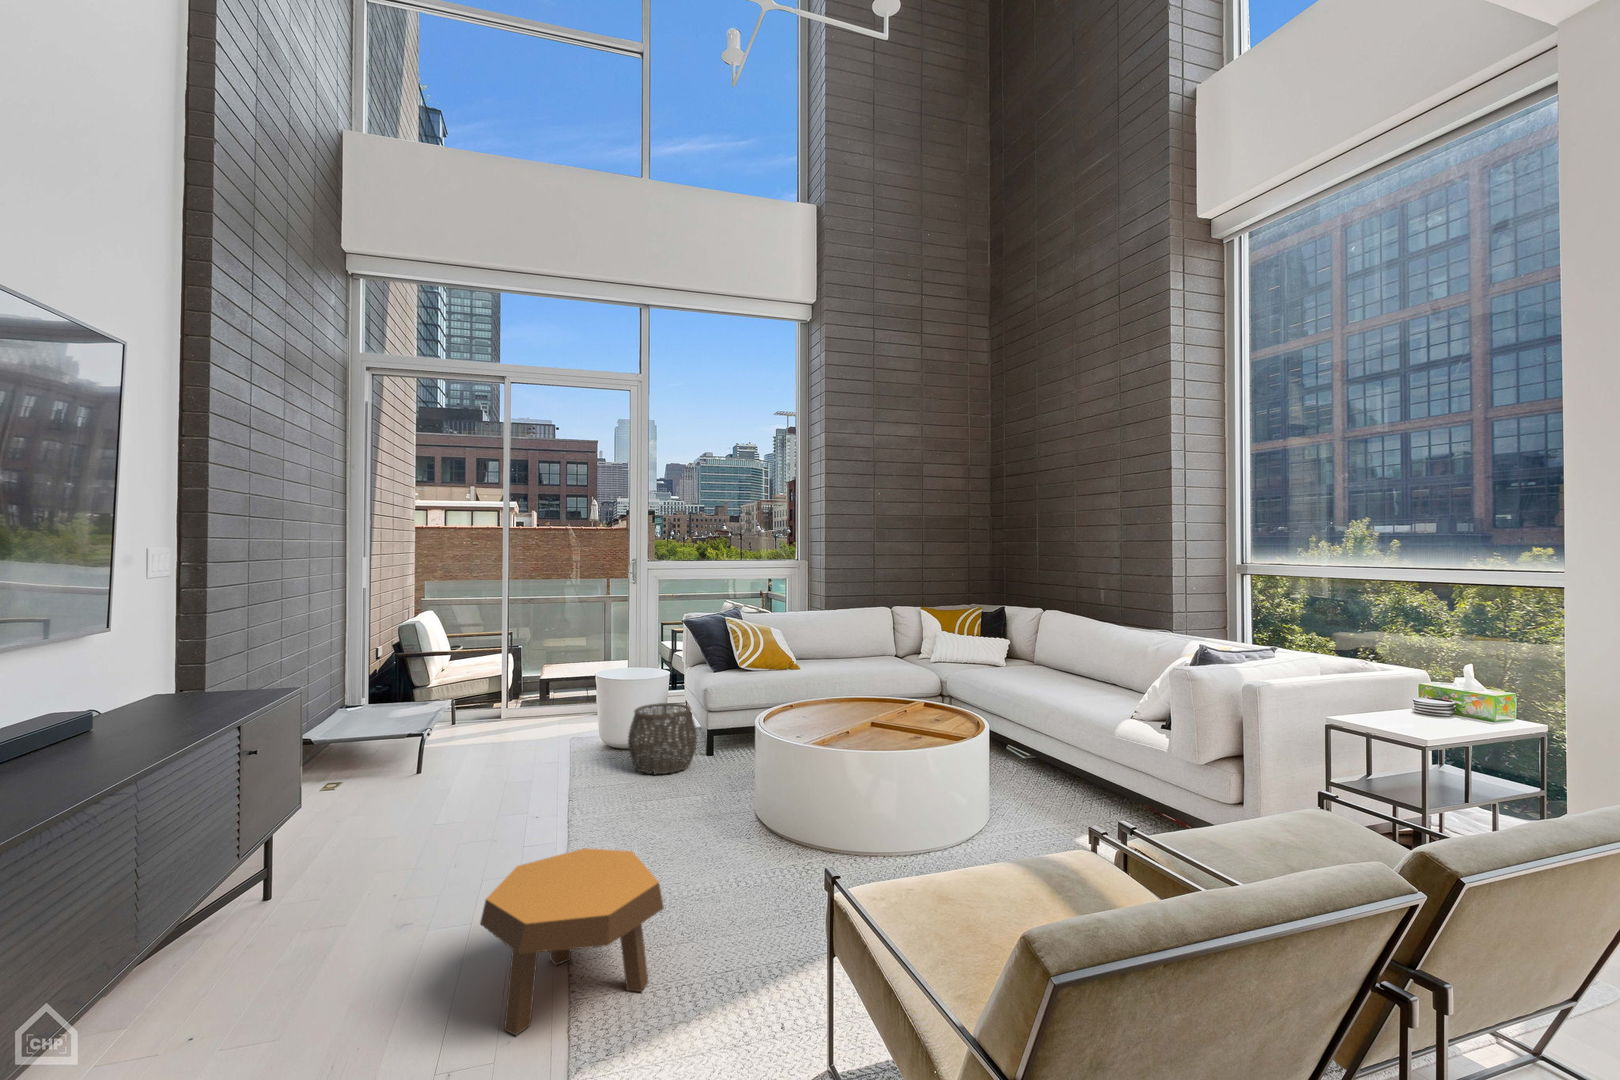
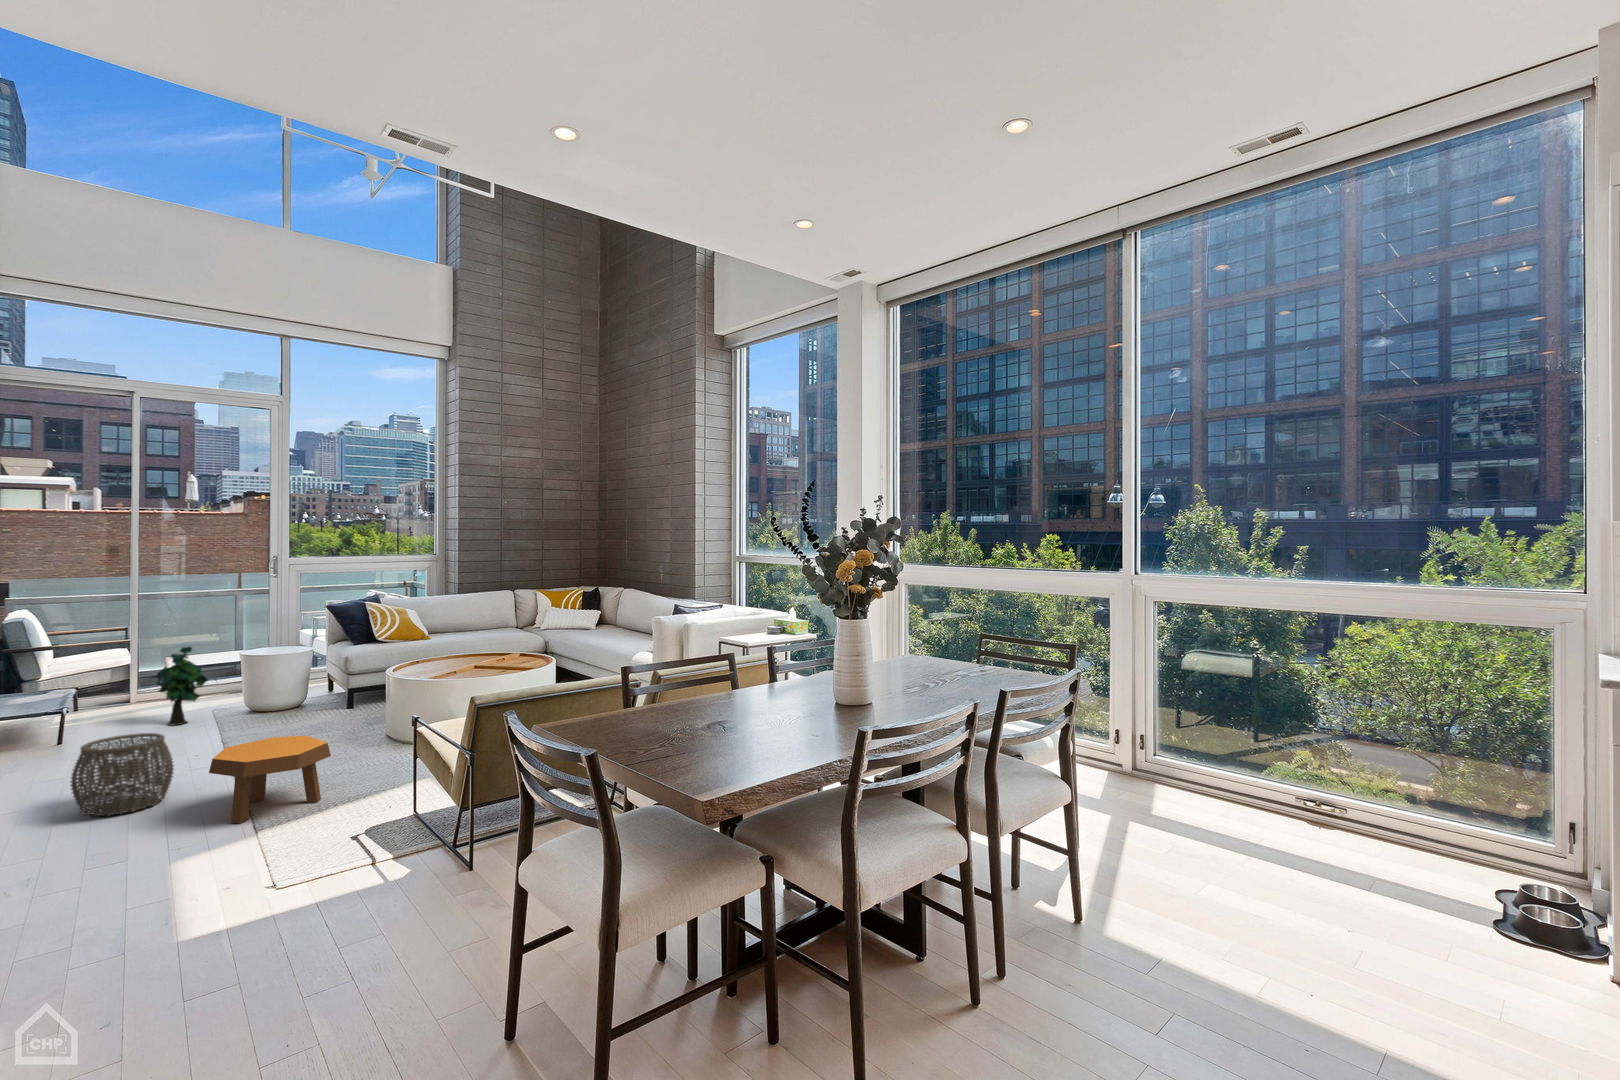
decorative plant: none [500,665,559,762] -> present [152,647,208,726]
woven basket: present [628,703,697,774] -> present [71,733,174,817]

